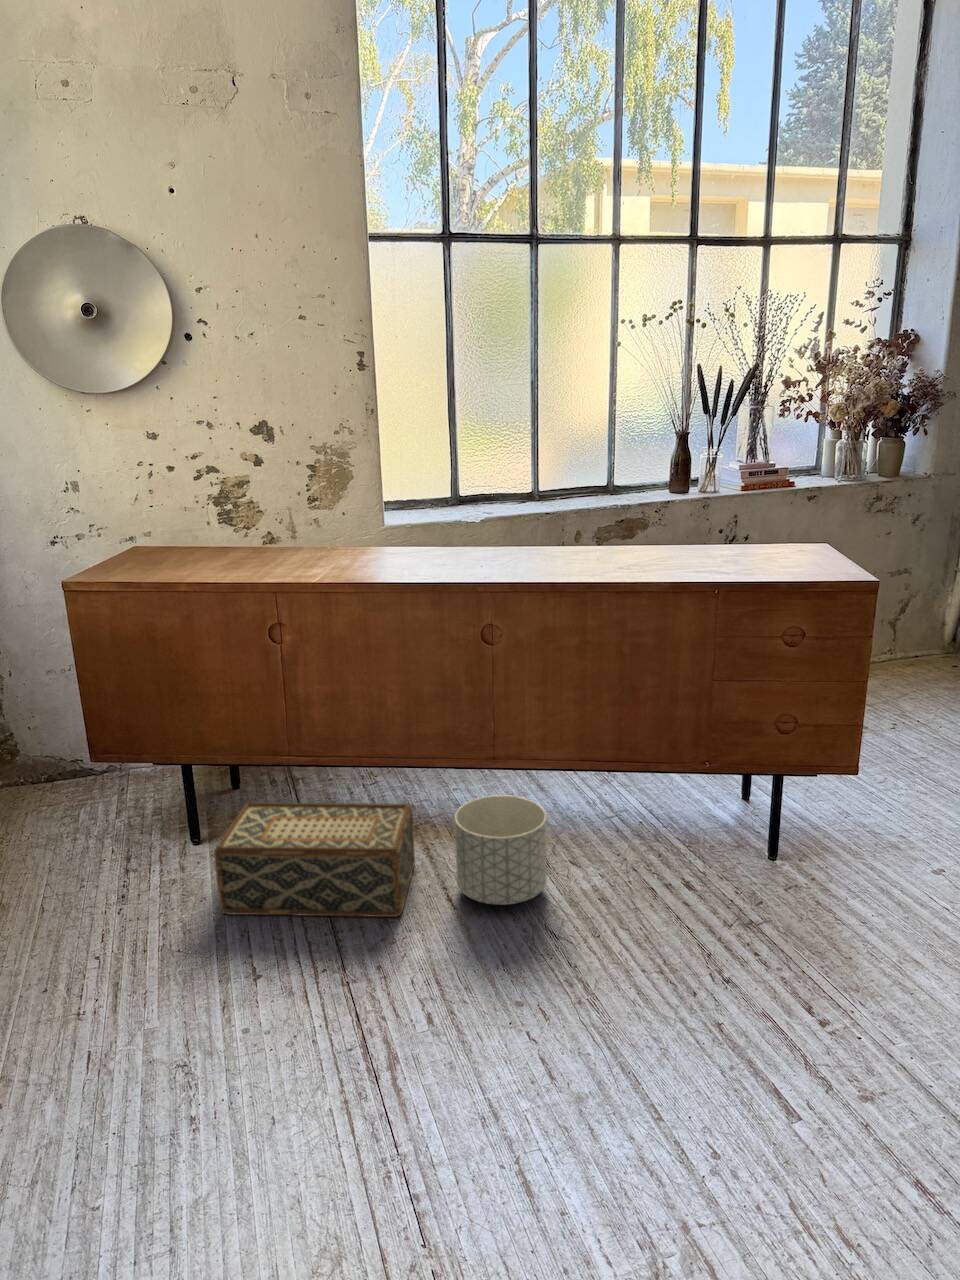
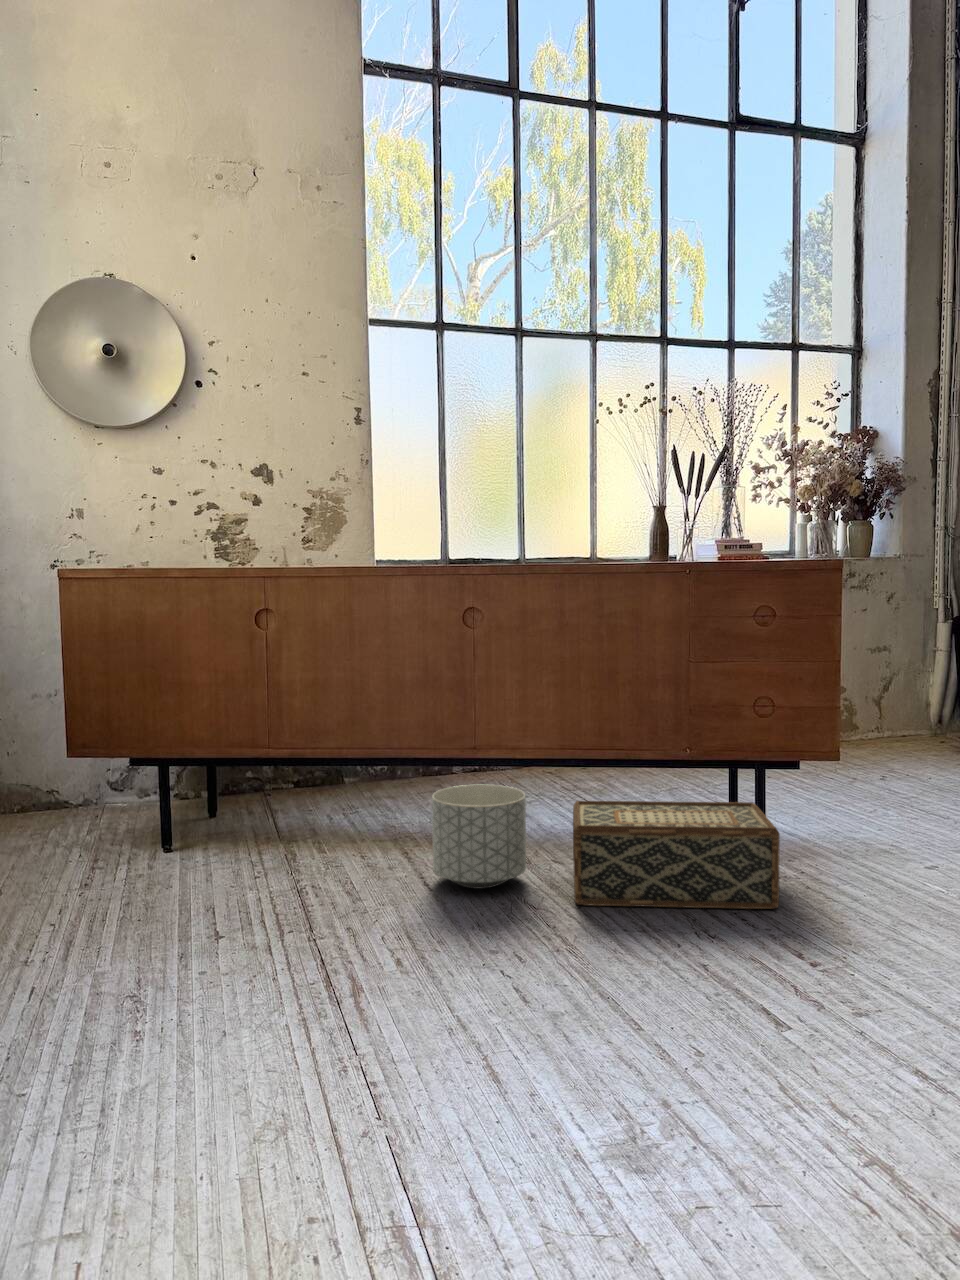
woven basket: present [214,803,415,917] -> present [573,801,780,909]

